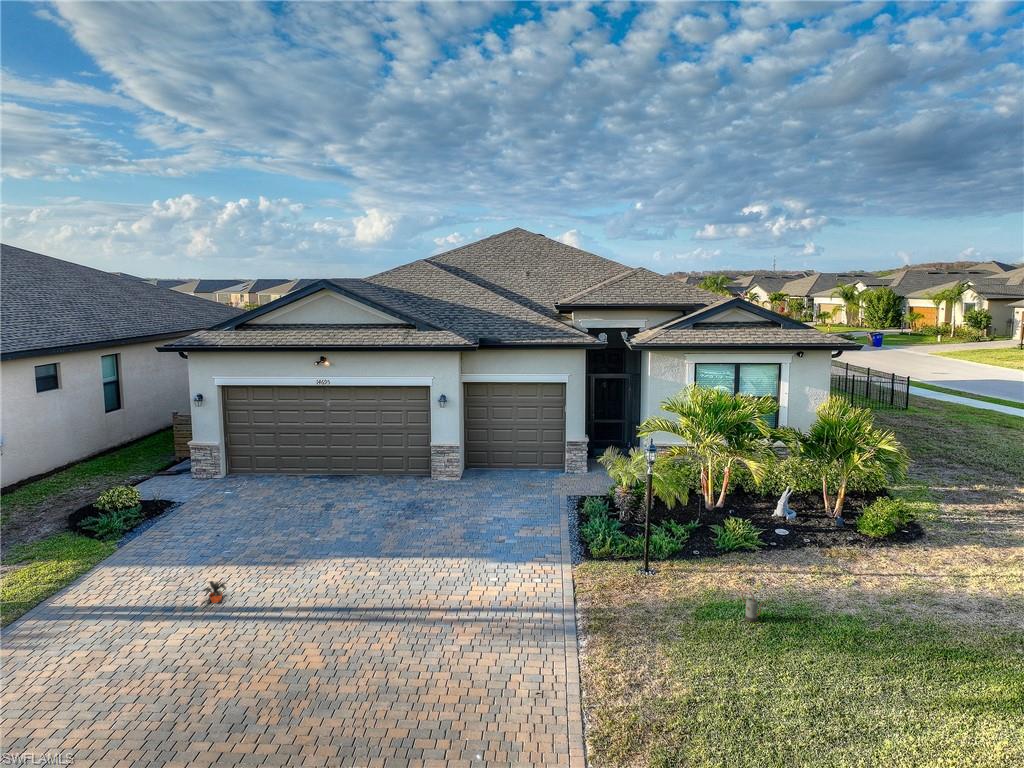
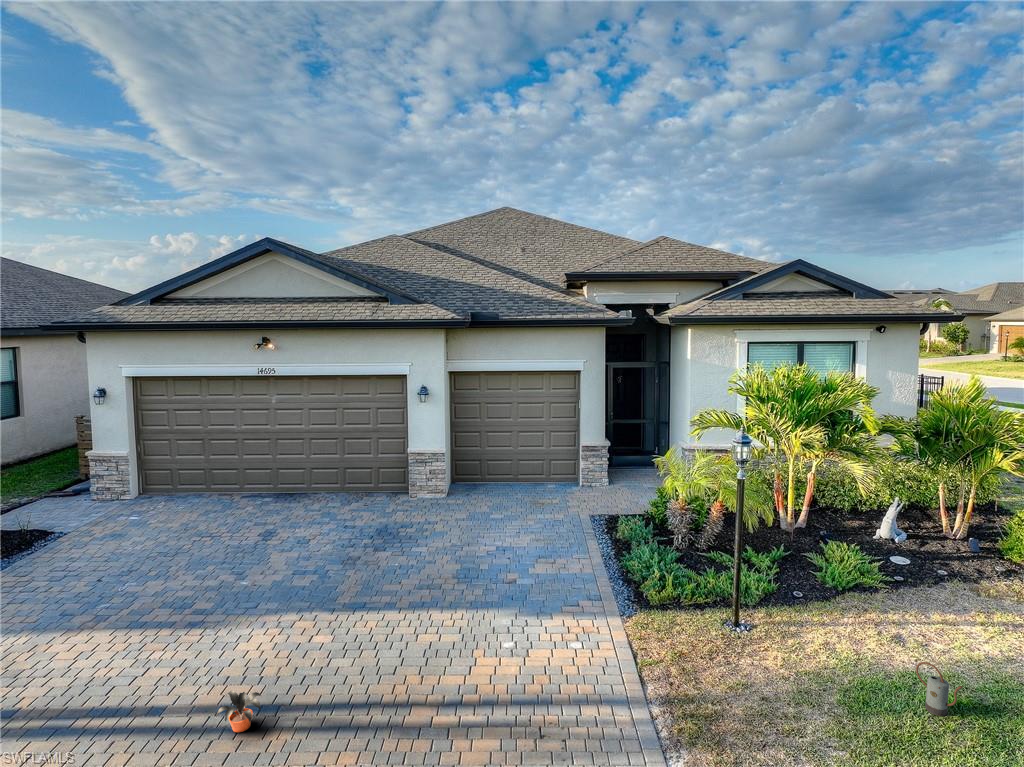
potted plant: present [203,581,227,603] -> present [216,691,261,732]

